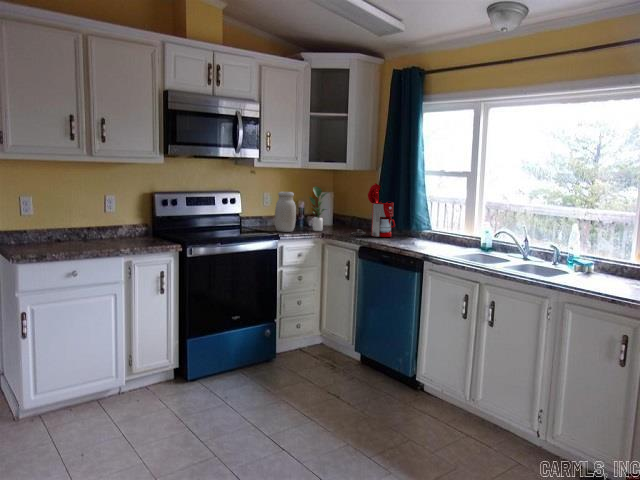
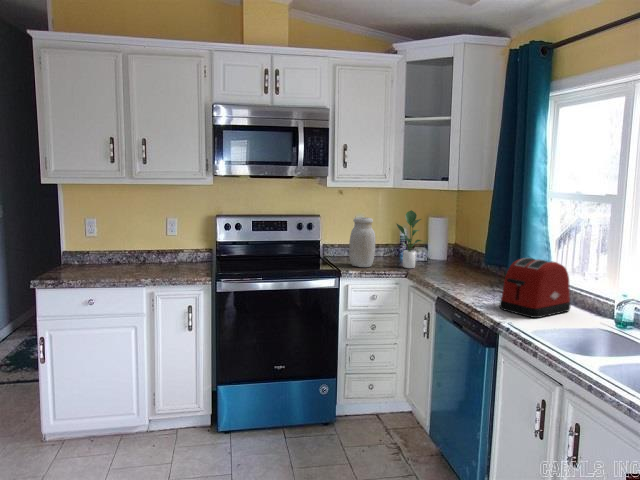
coffee maker: present [351,183,395,237] -> none [446,209,505,284]
toaster: none [416,213,453,251] -> present [500,258,571,318]

